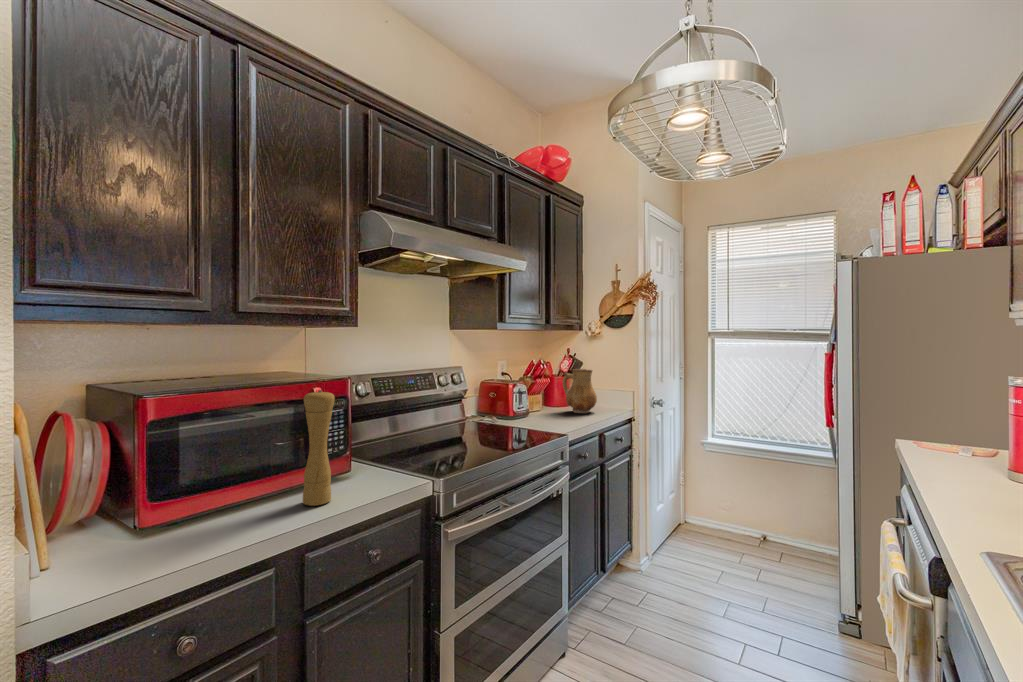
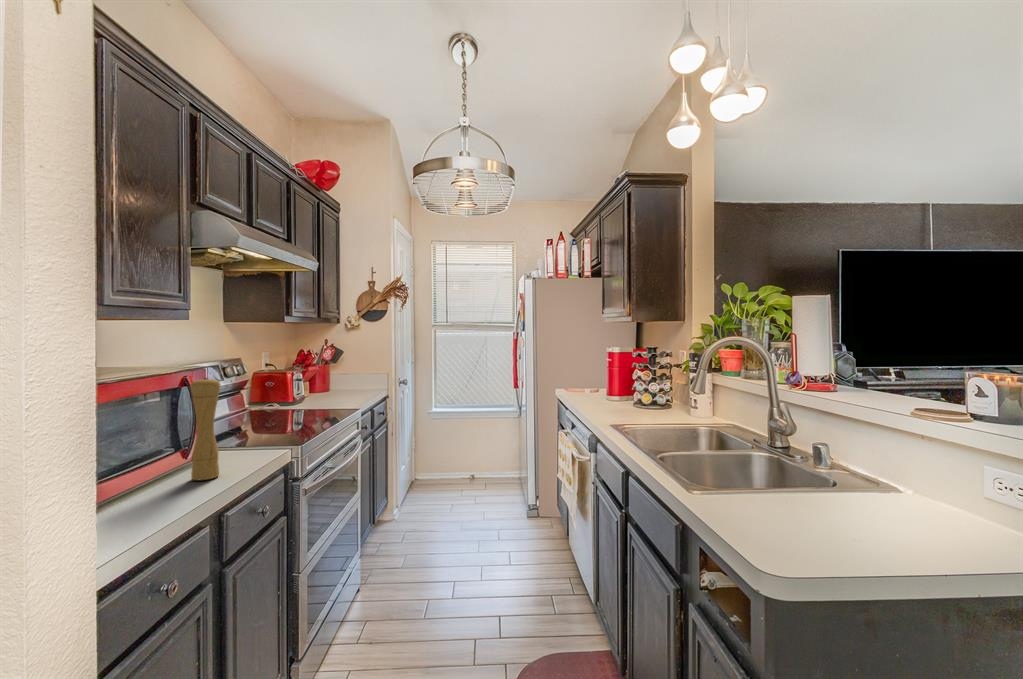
ceramic pitcher: present [563,369,597,413] -> none [329,357,362,395]

